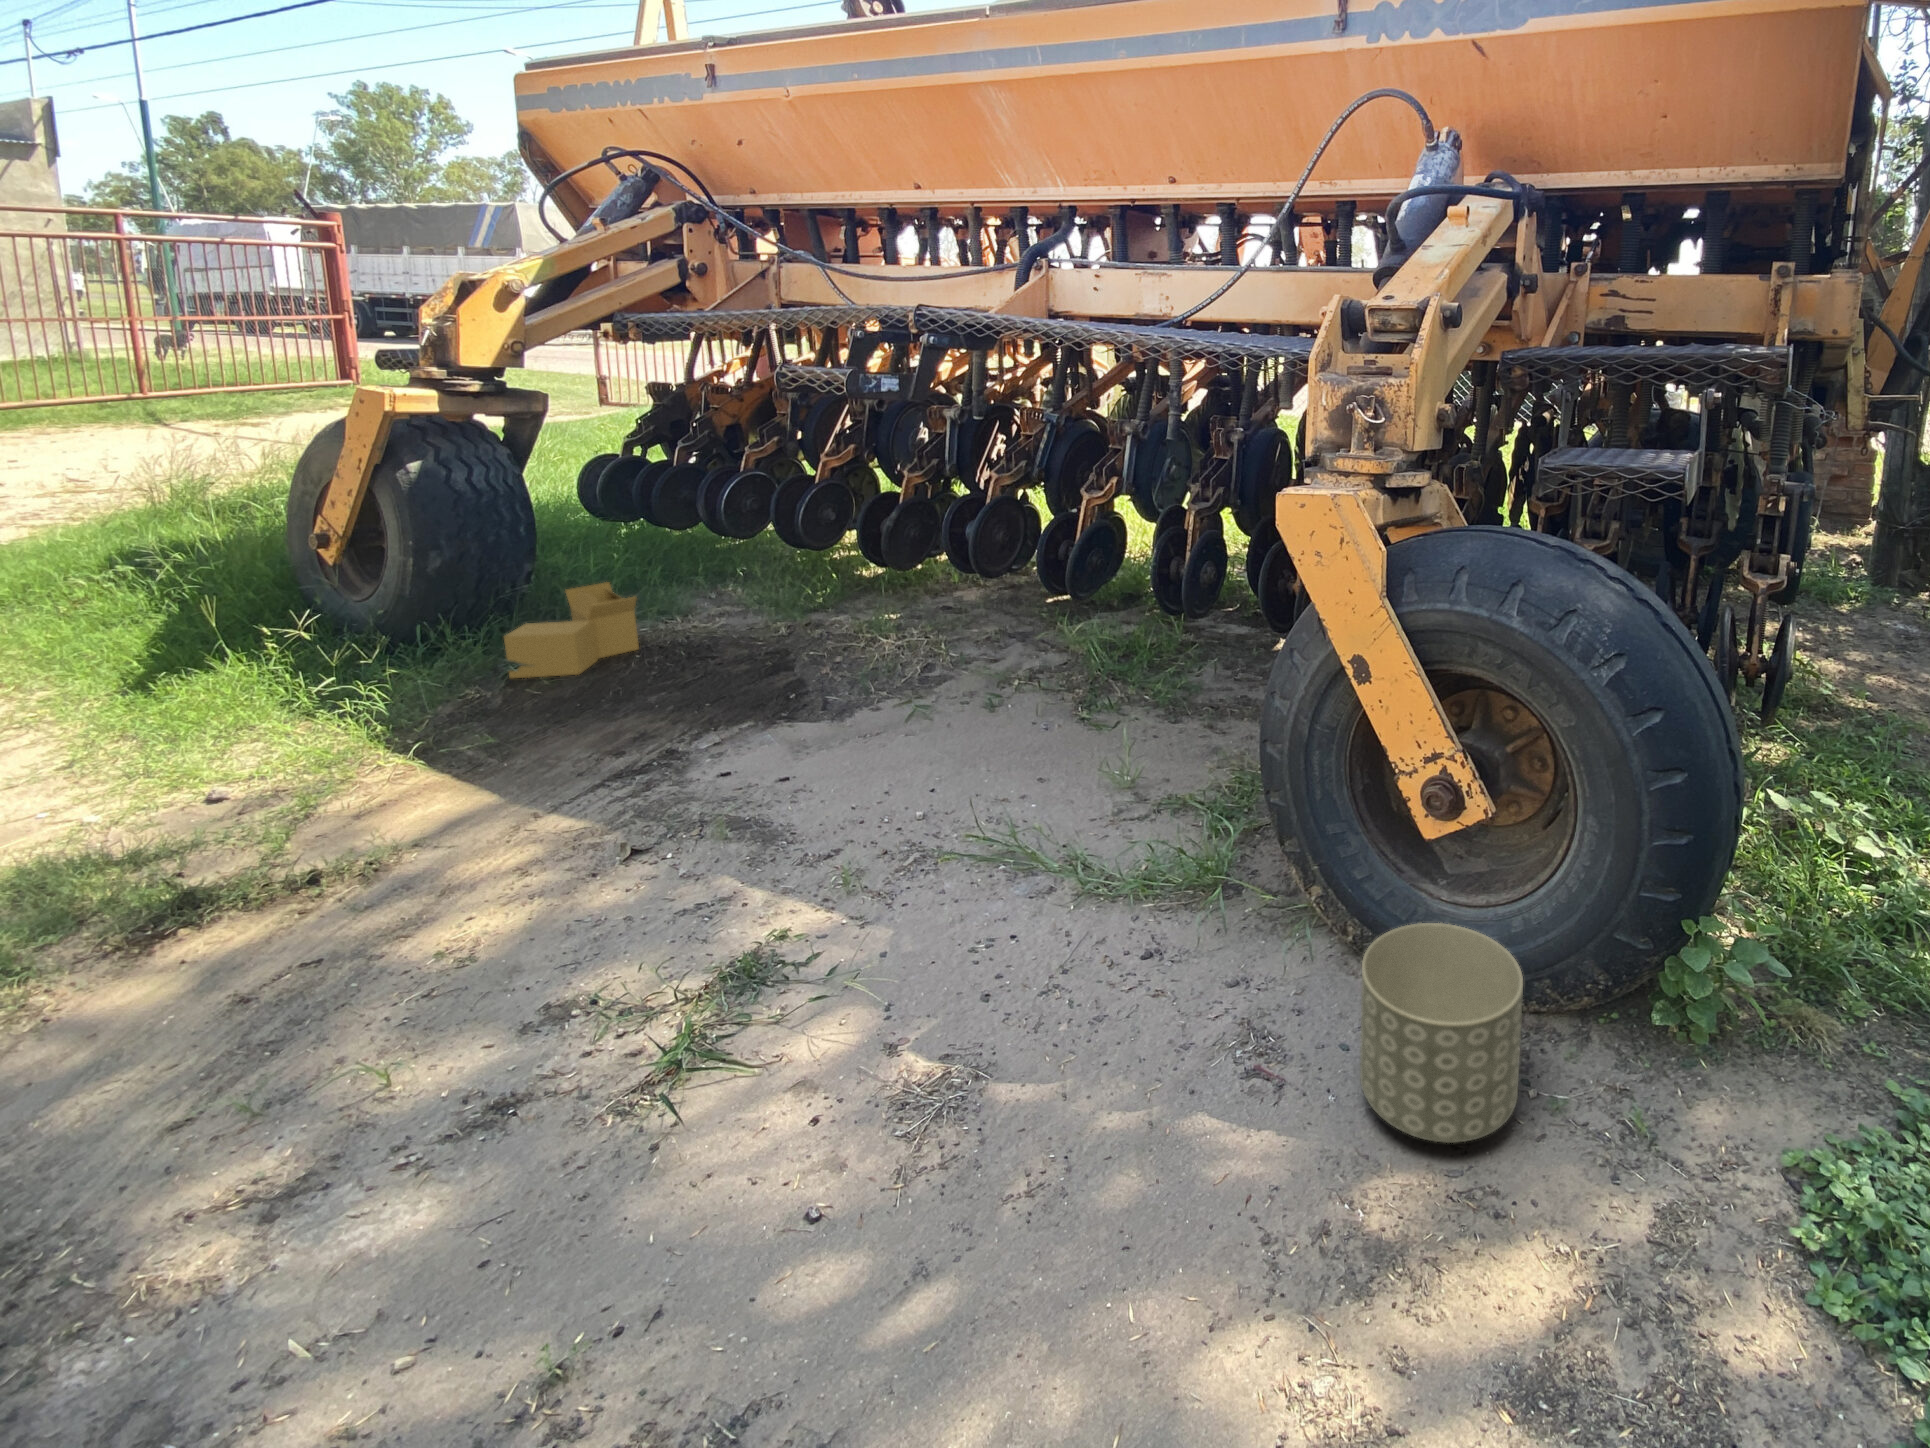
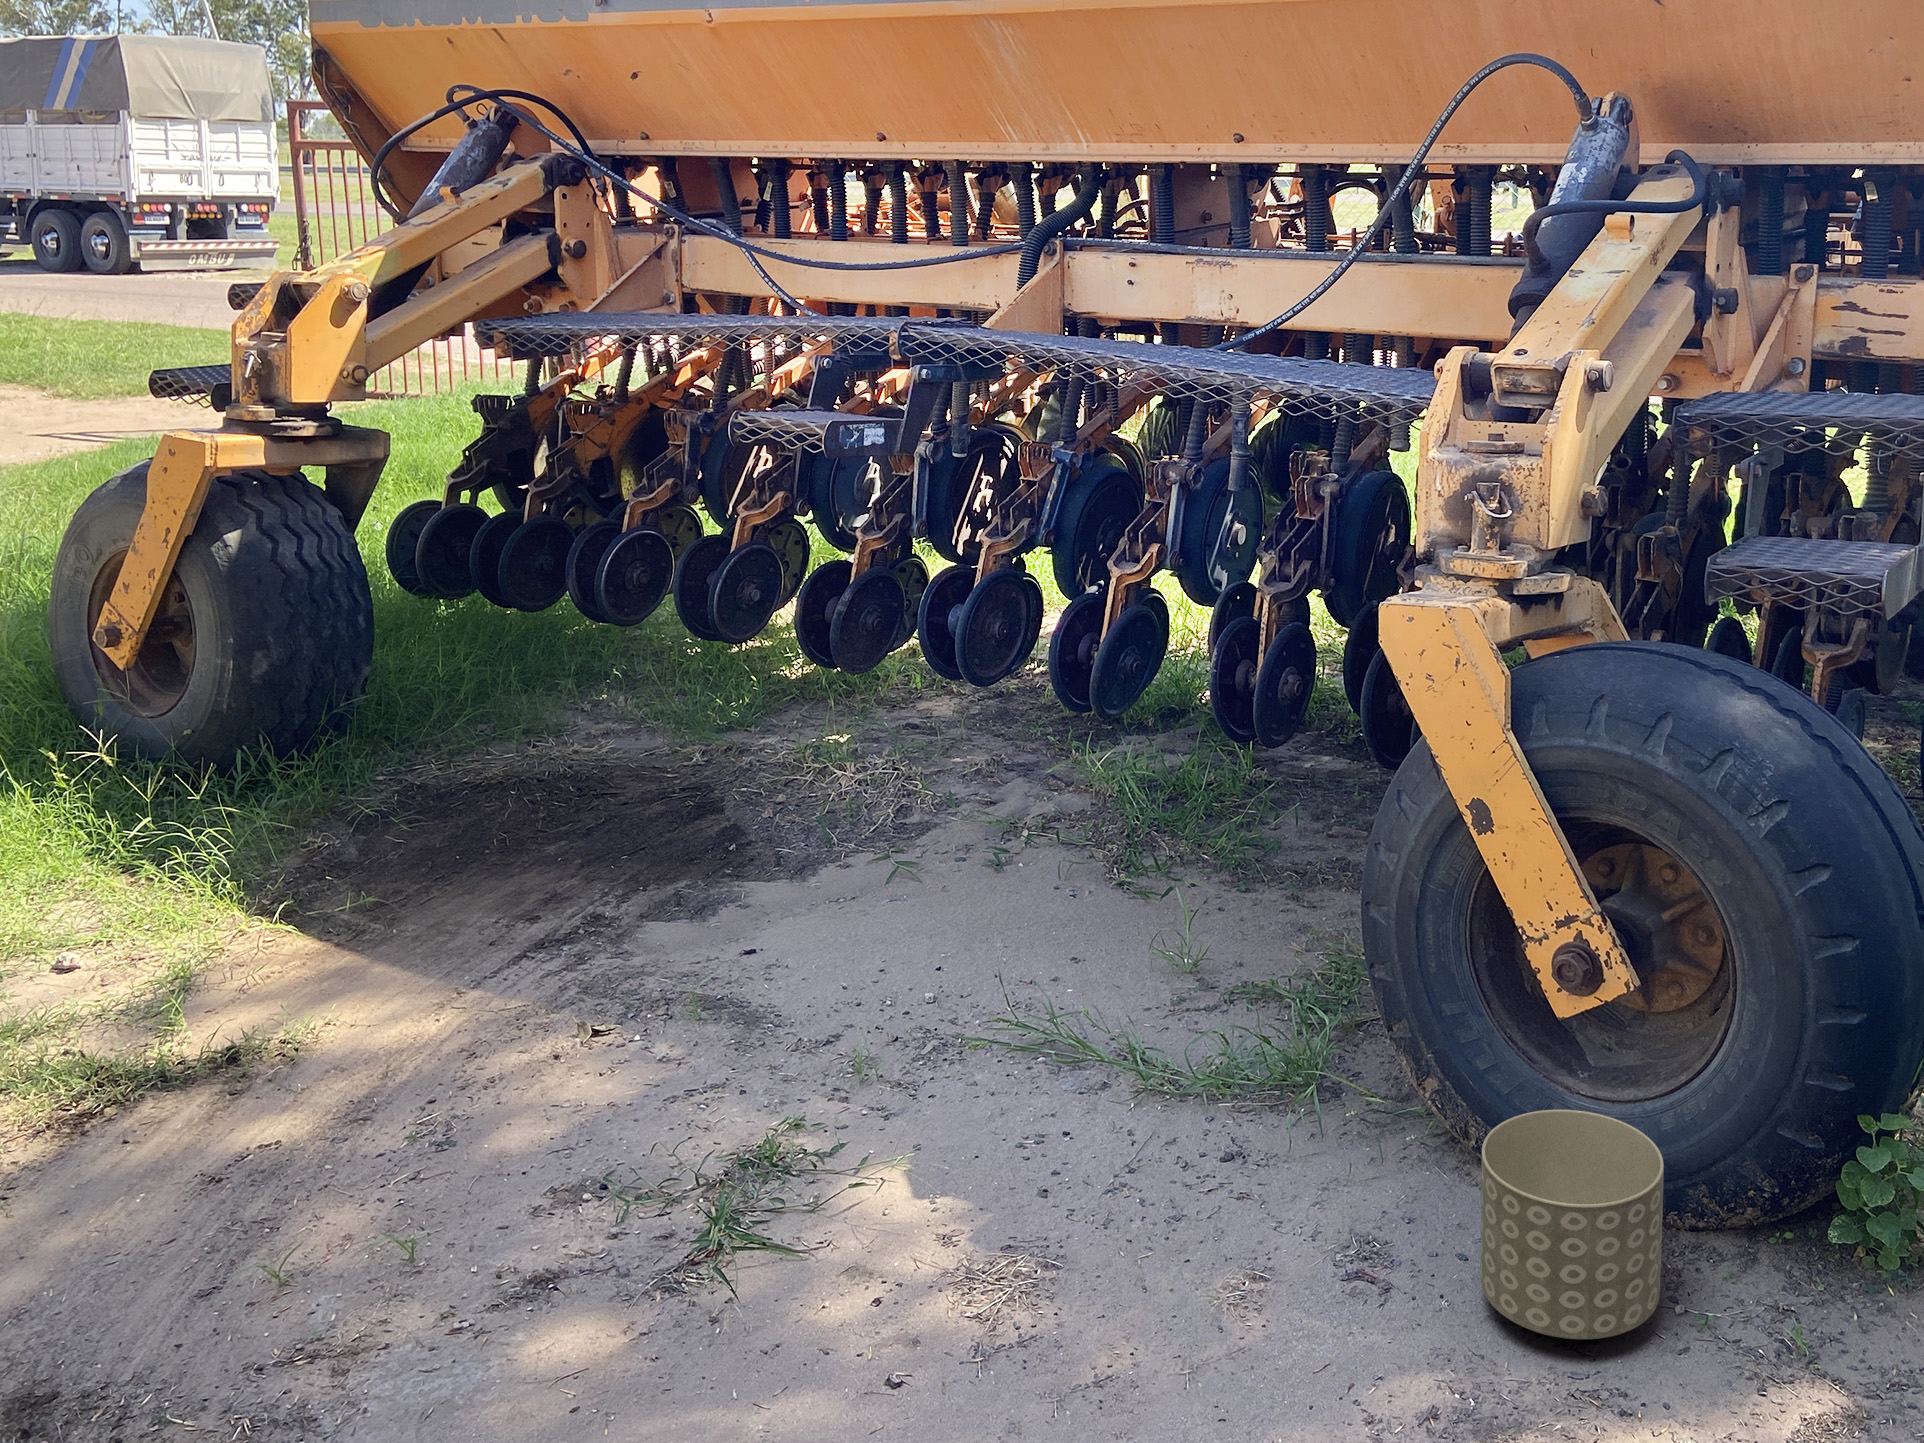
cardboard box: present [504,582,639,678] -> none [340,683,502,815]

